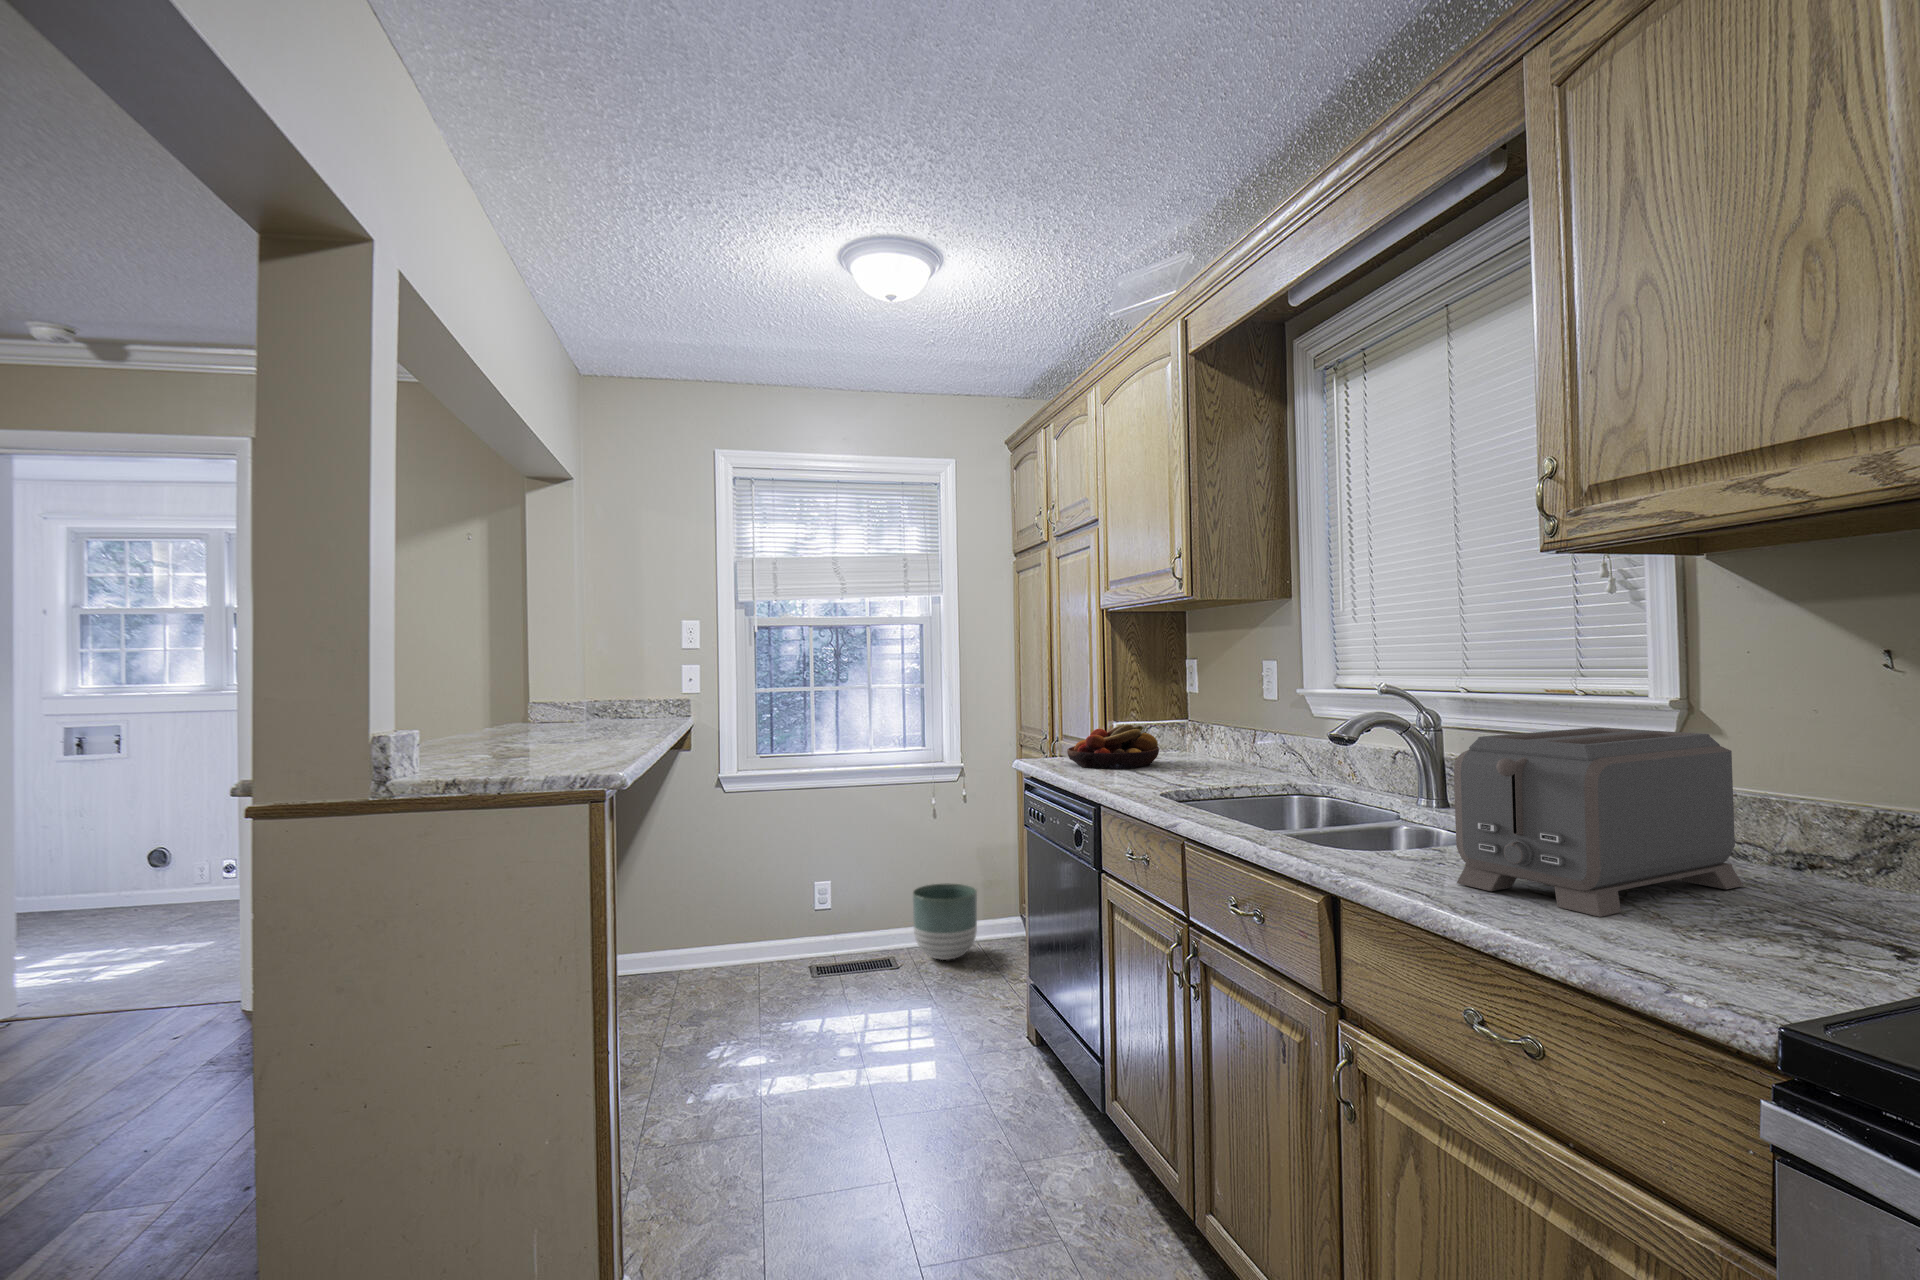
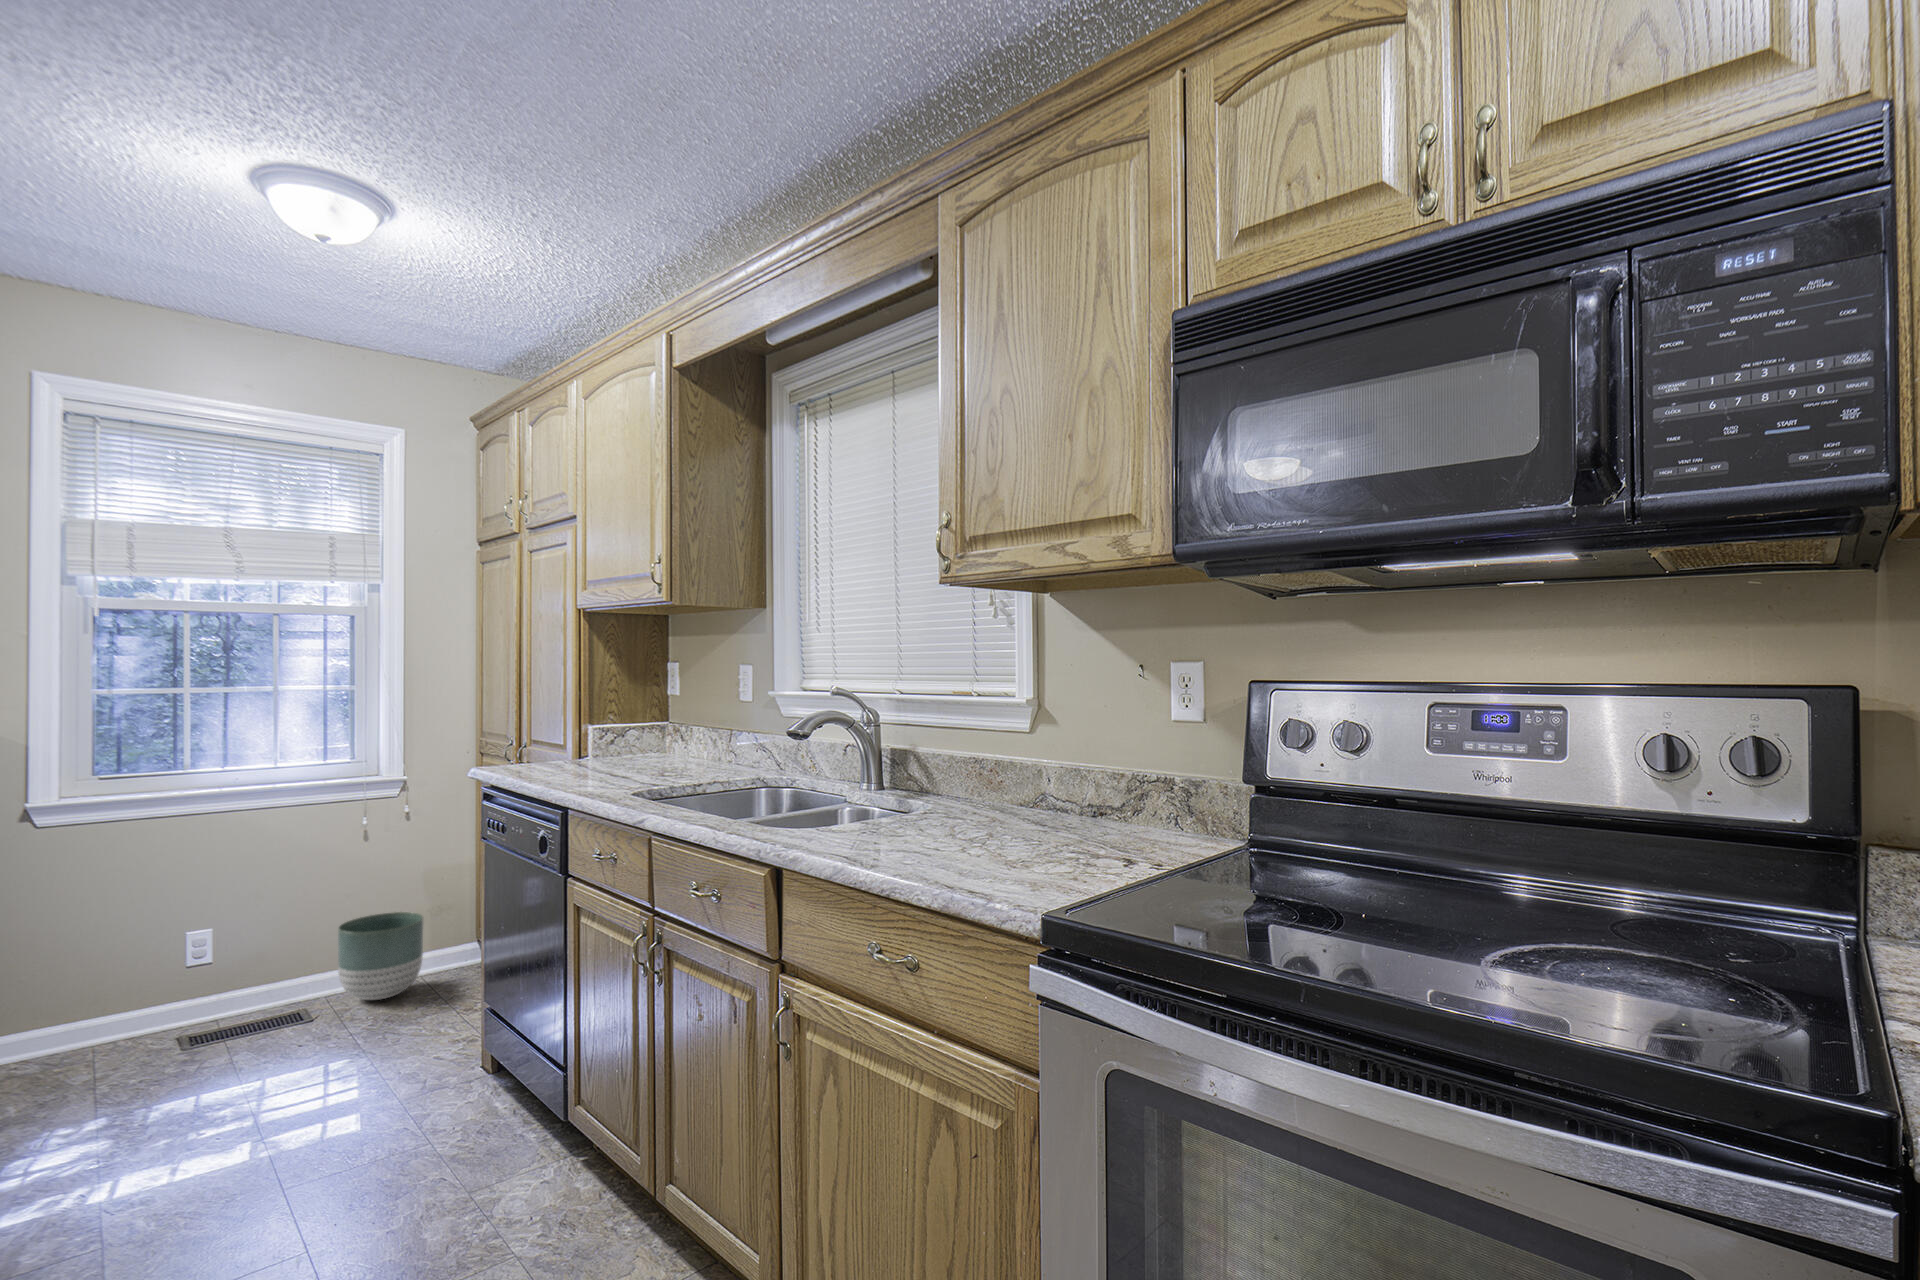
fruit bowl: present [1067,725,1159,769] -> none [536,728,635,773]
toaster: present [1454,728,1743,917] -> none [871,719,1057,861]

